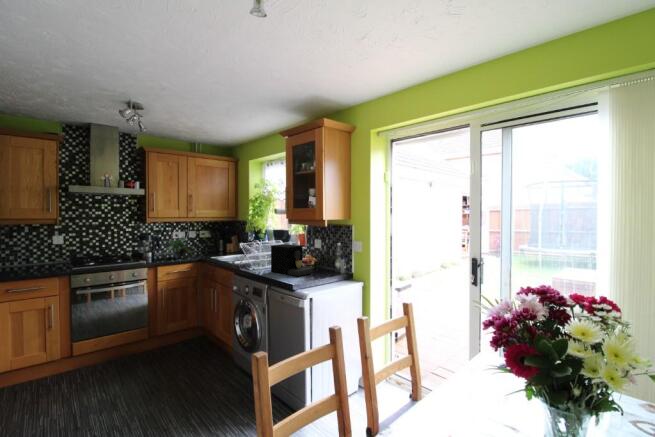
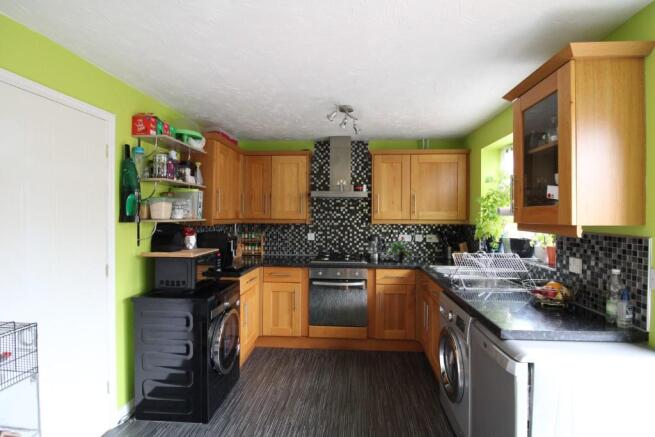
coffee maker: present [271,244,313,276] -> none [484,260,555,314]

